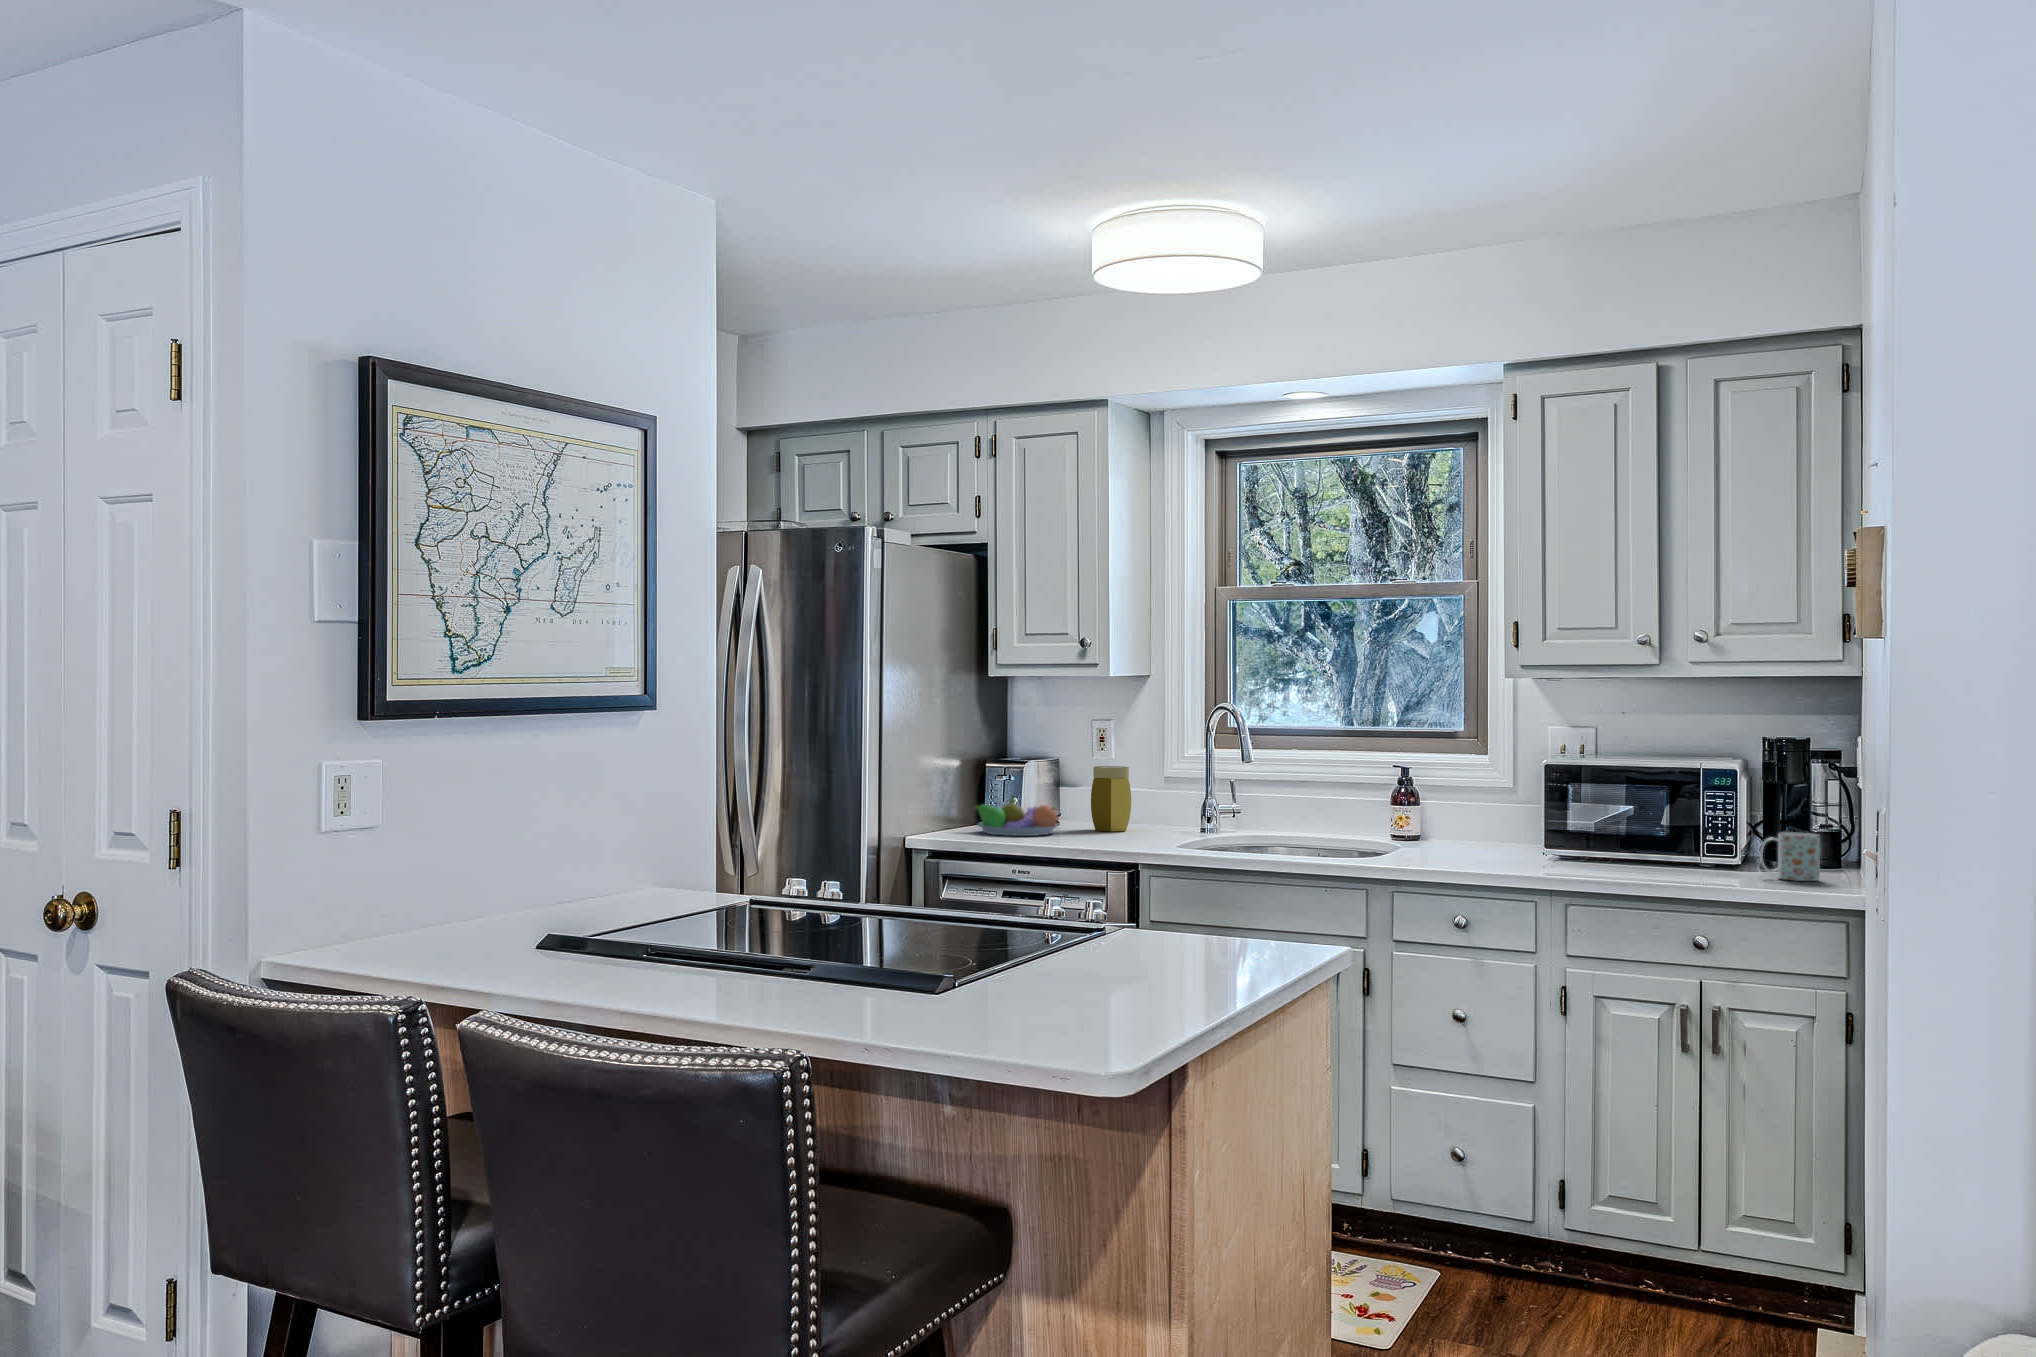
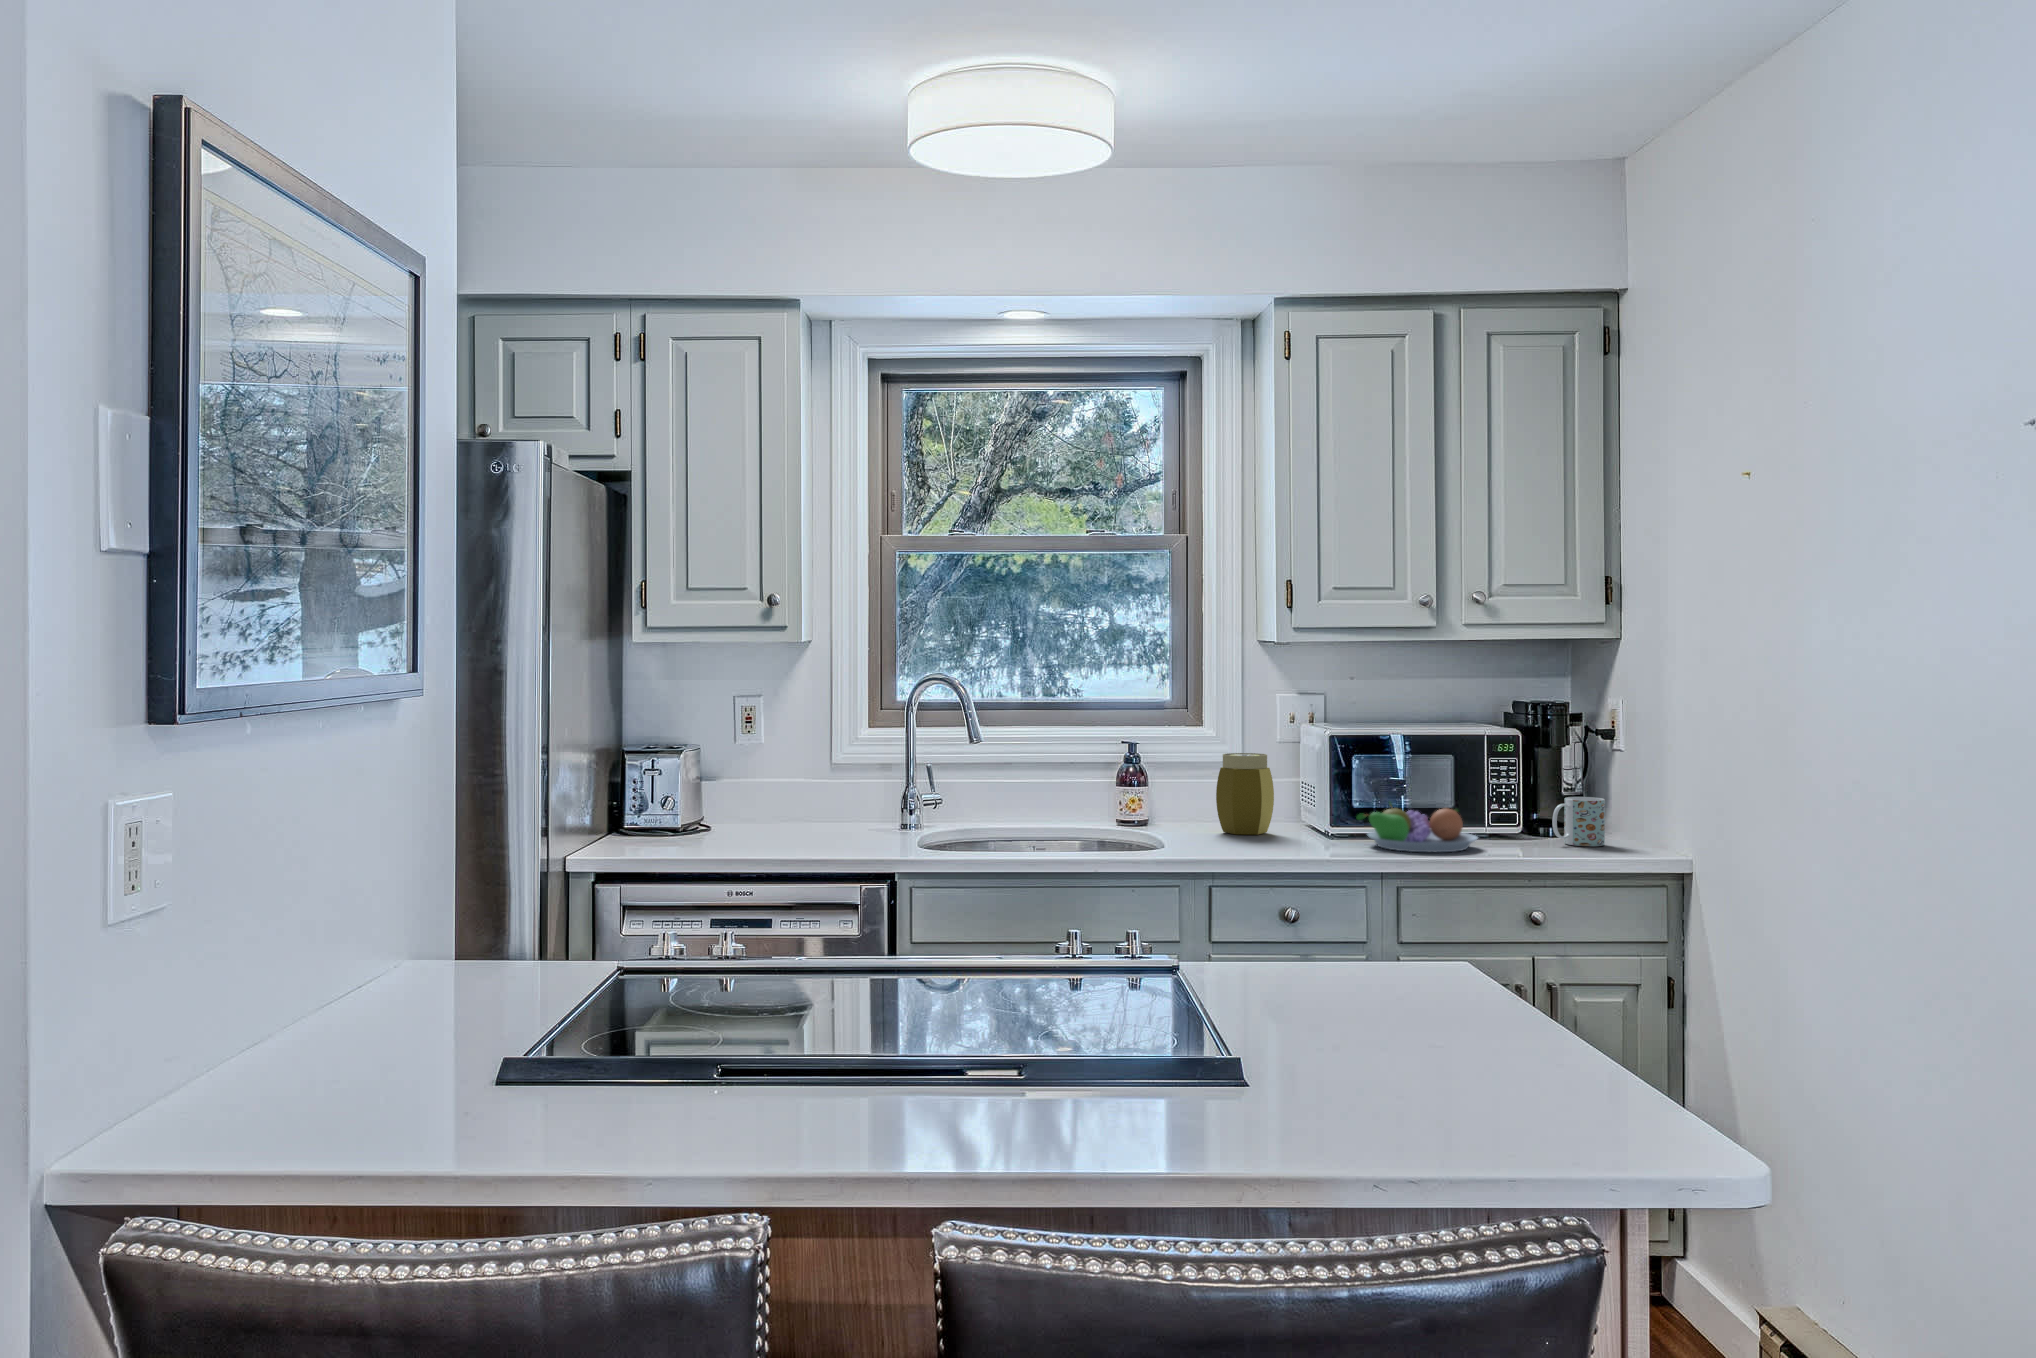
jar: present [1091,766,1131,831] -> present [1216,753,1274,835]
fruit bowl: present [974,798,1058,836] -> present [1357,802,1478,852]

